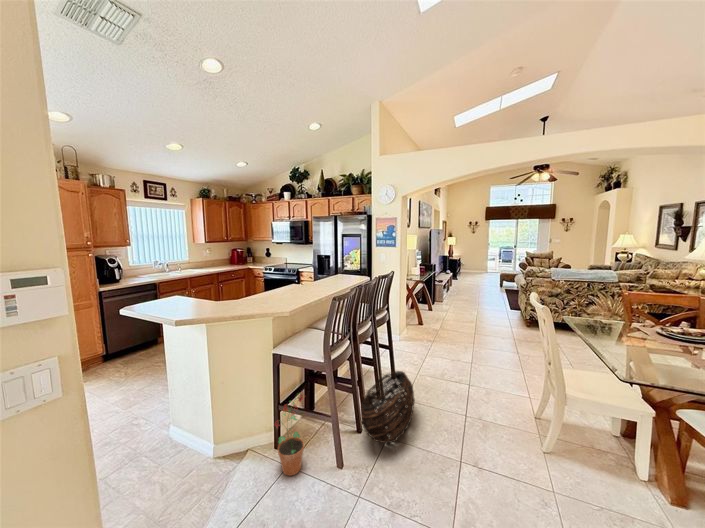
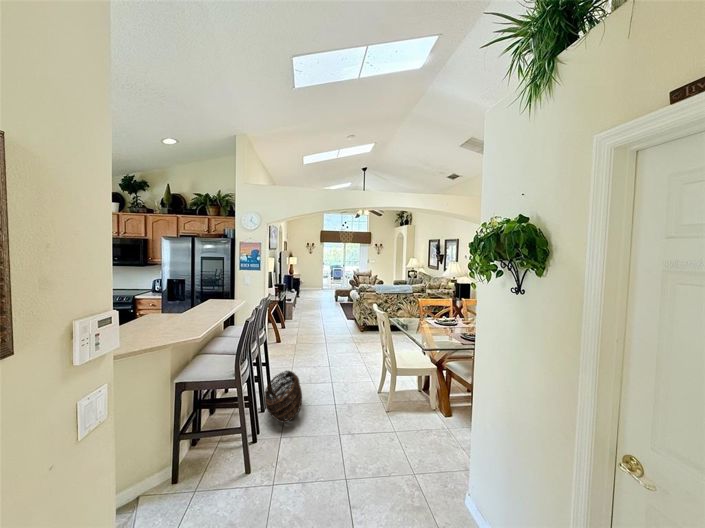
potted plant: present [275,393,304,476] -> none [202,392,229,464]

